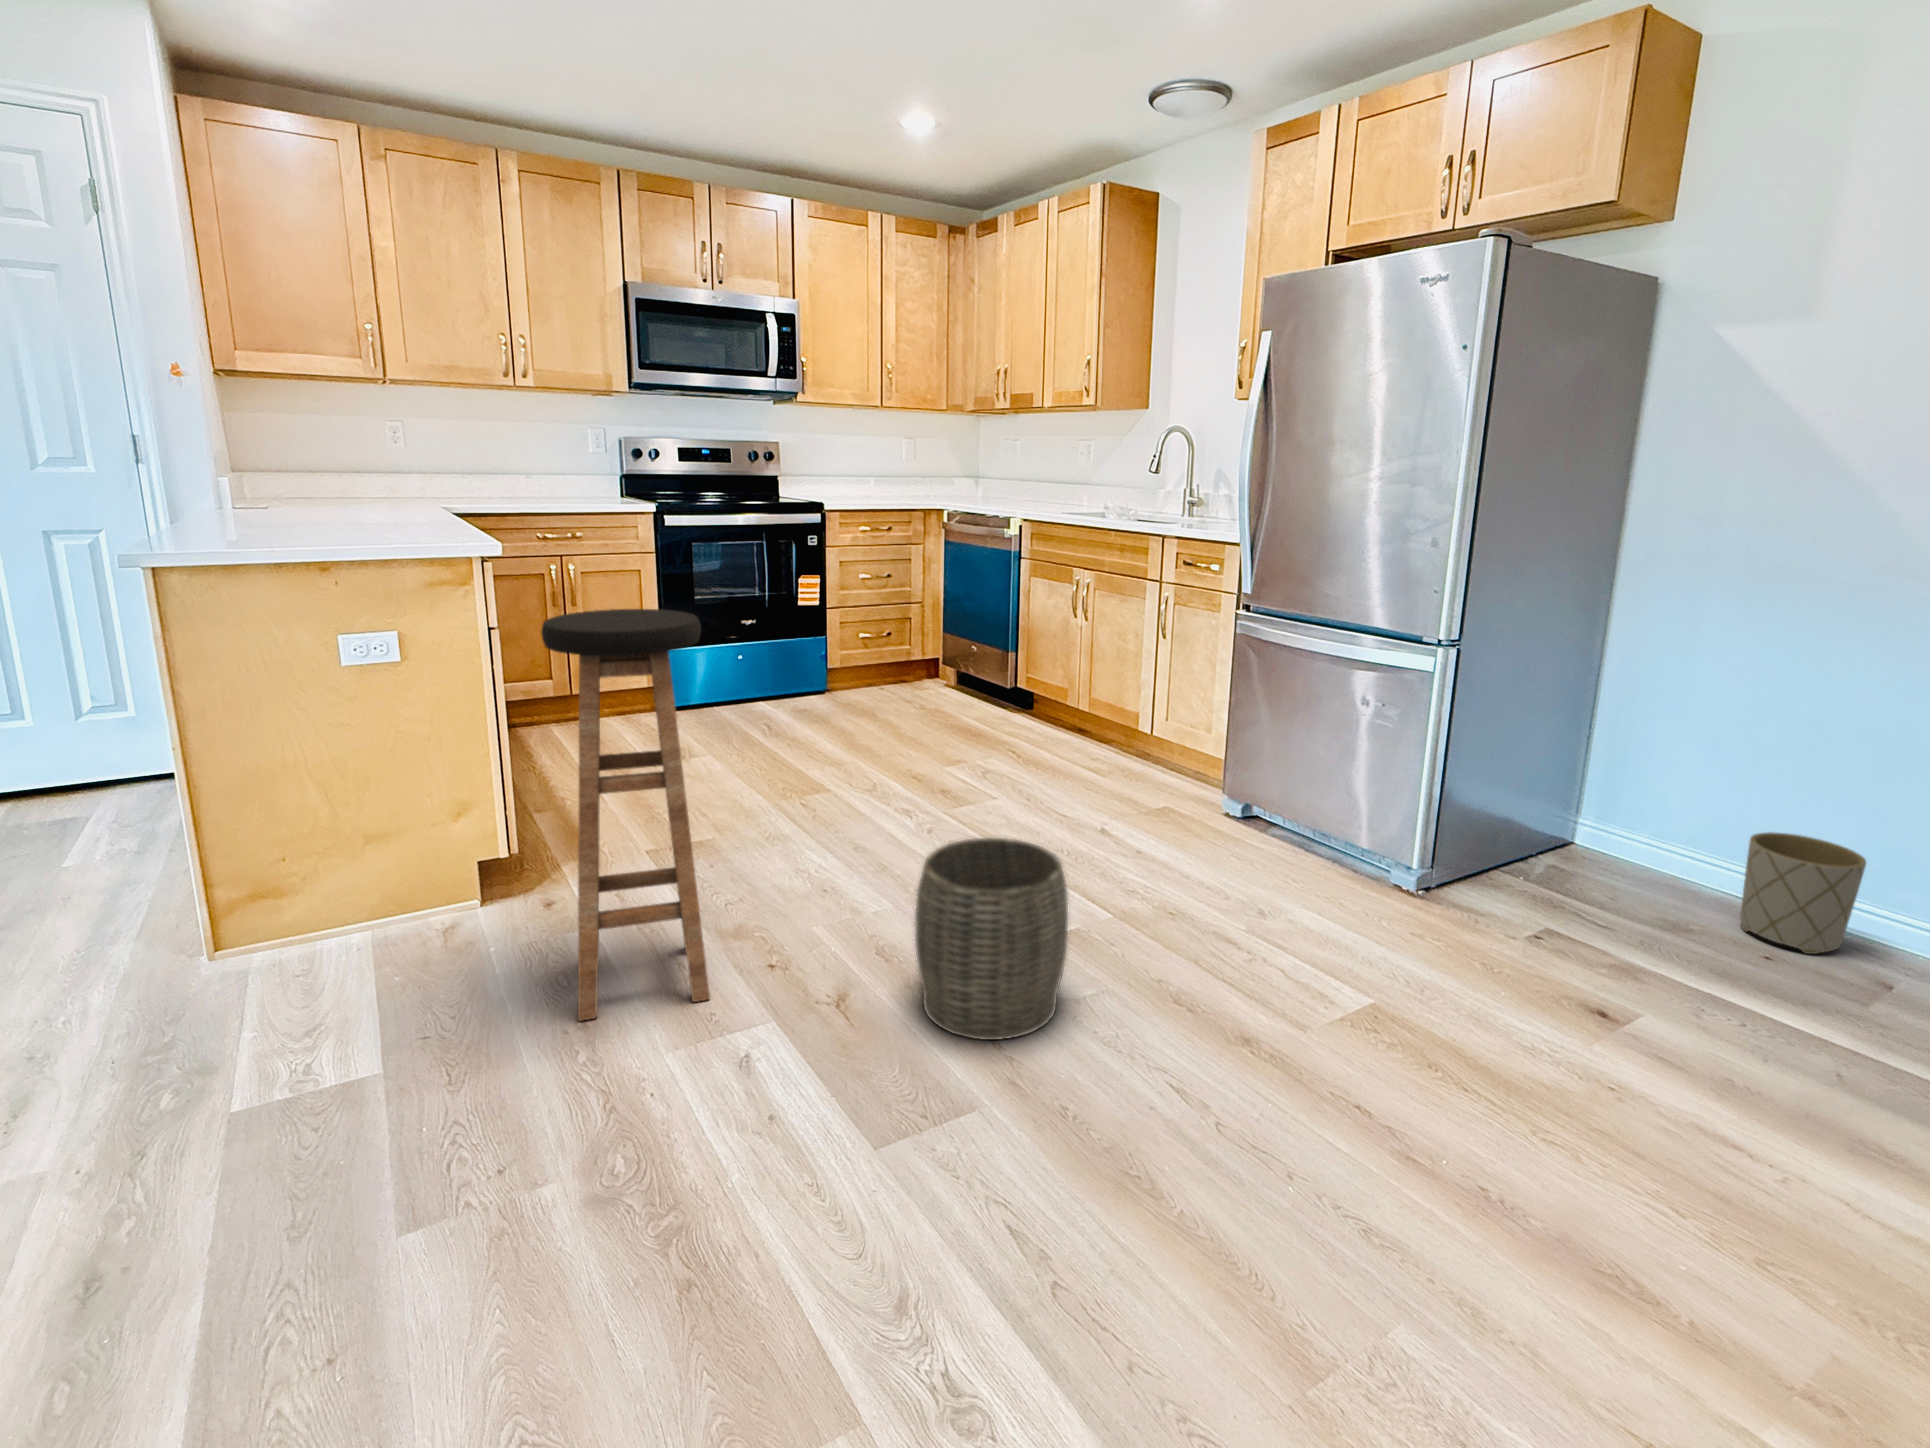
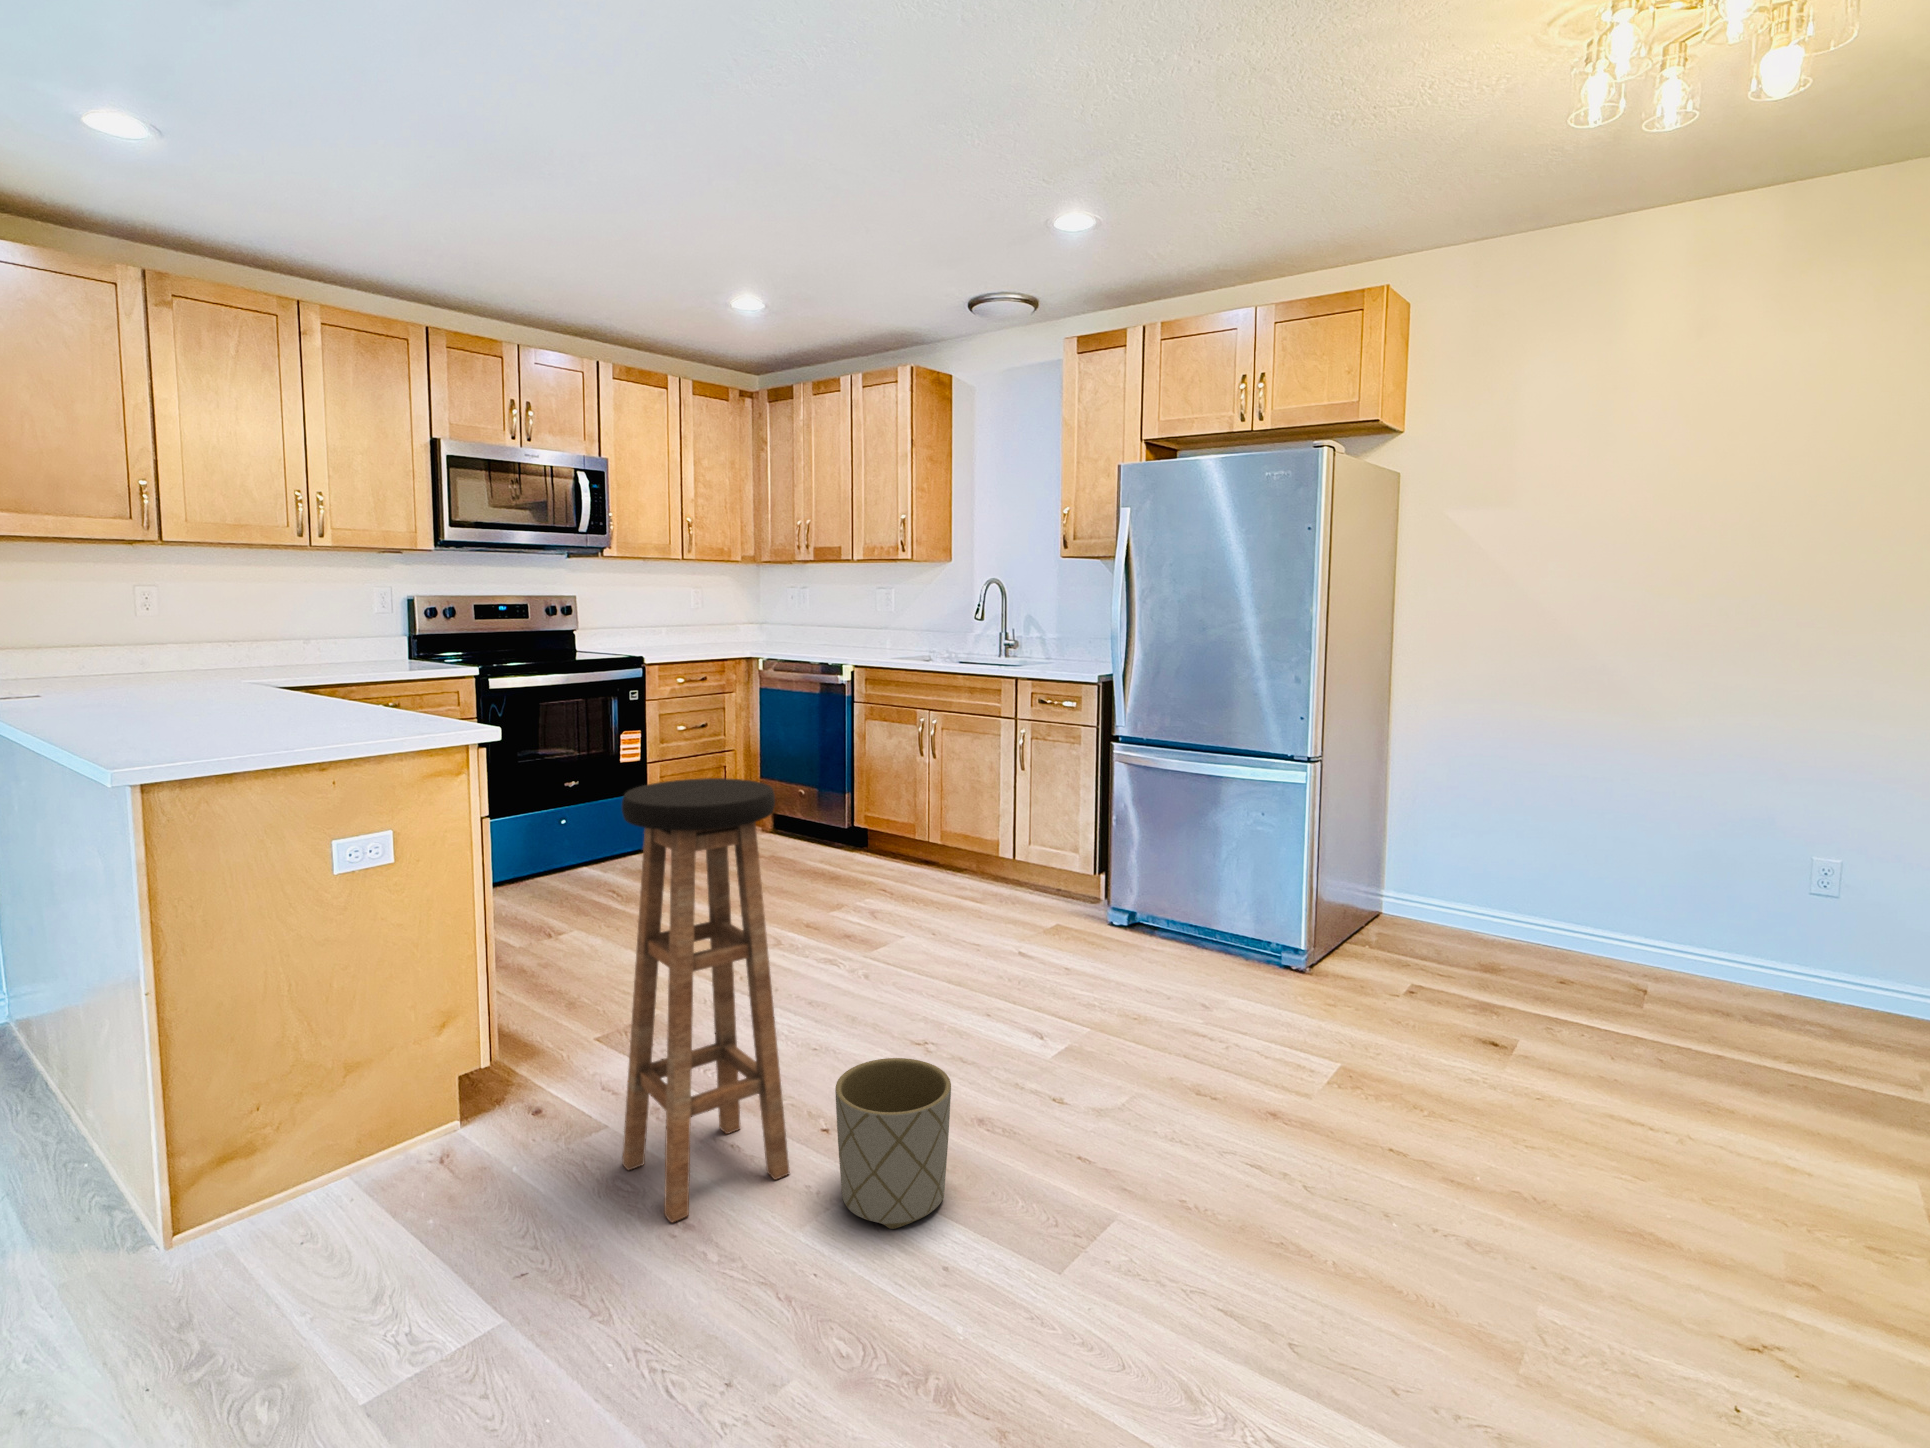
planter: present [1740,832,1866,954] -> present [835,1058,951,1229]
woven basket: present [915,838,1068,1040] -> none [981,965,1123,1159]

